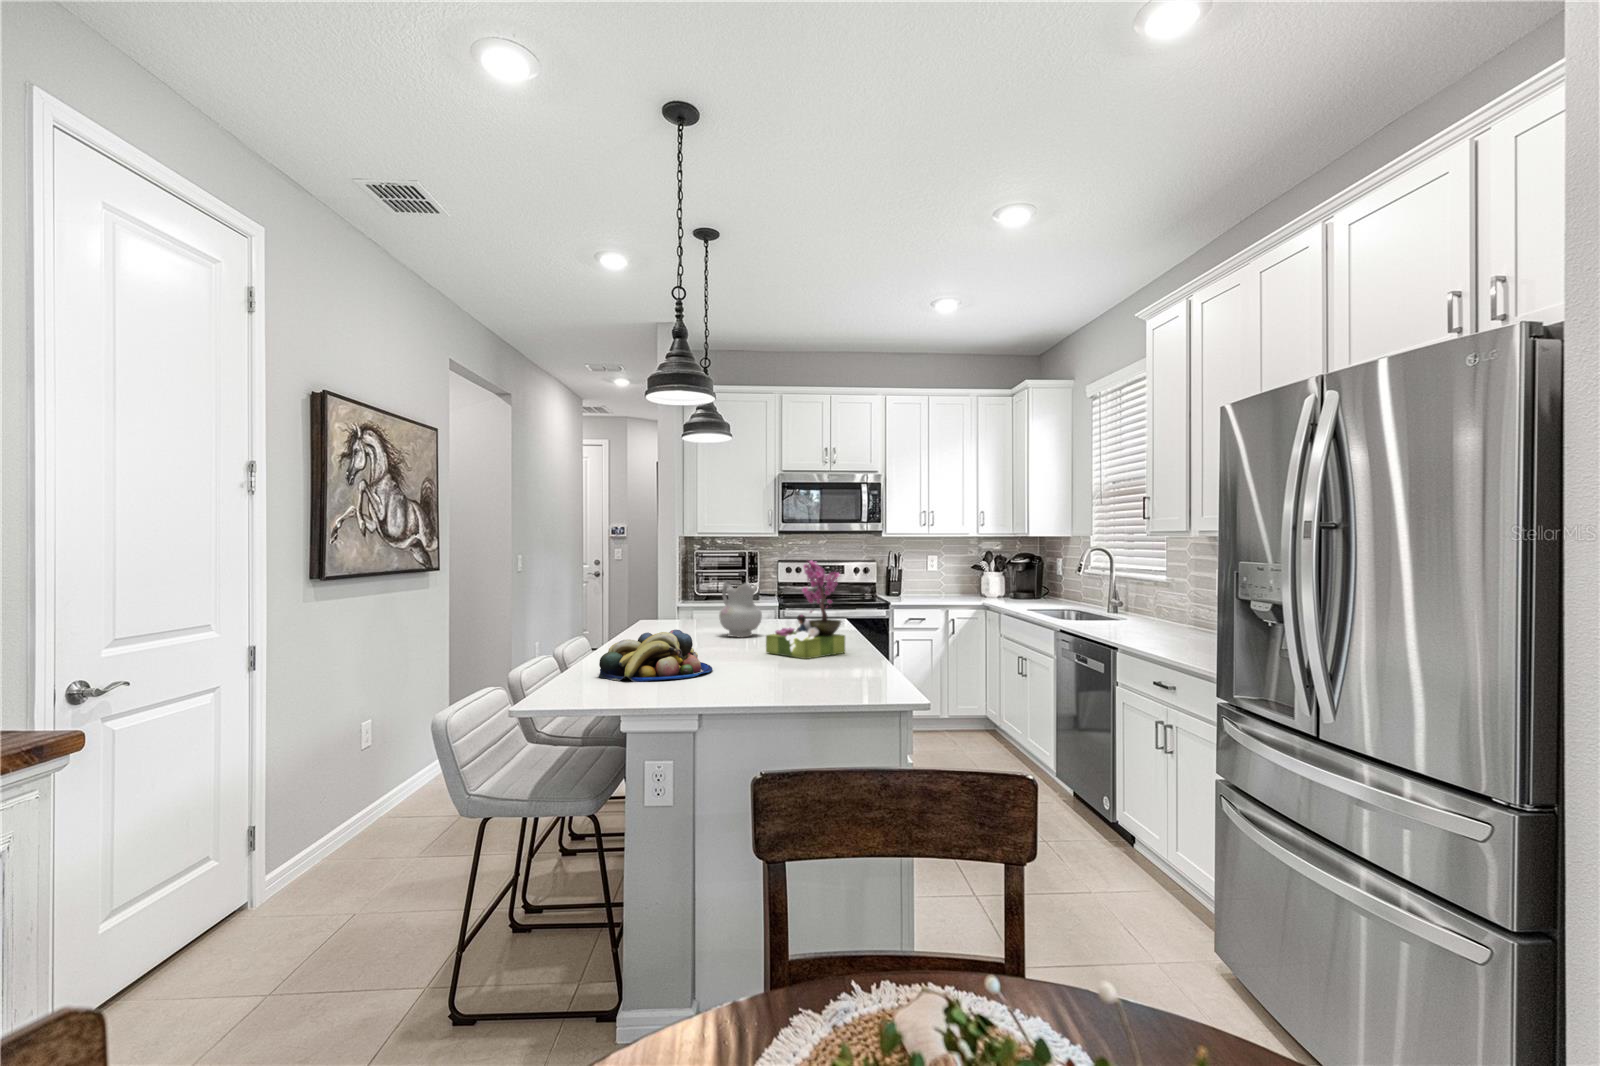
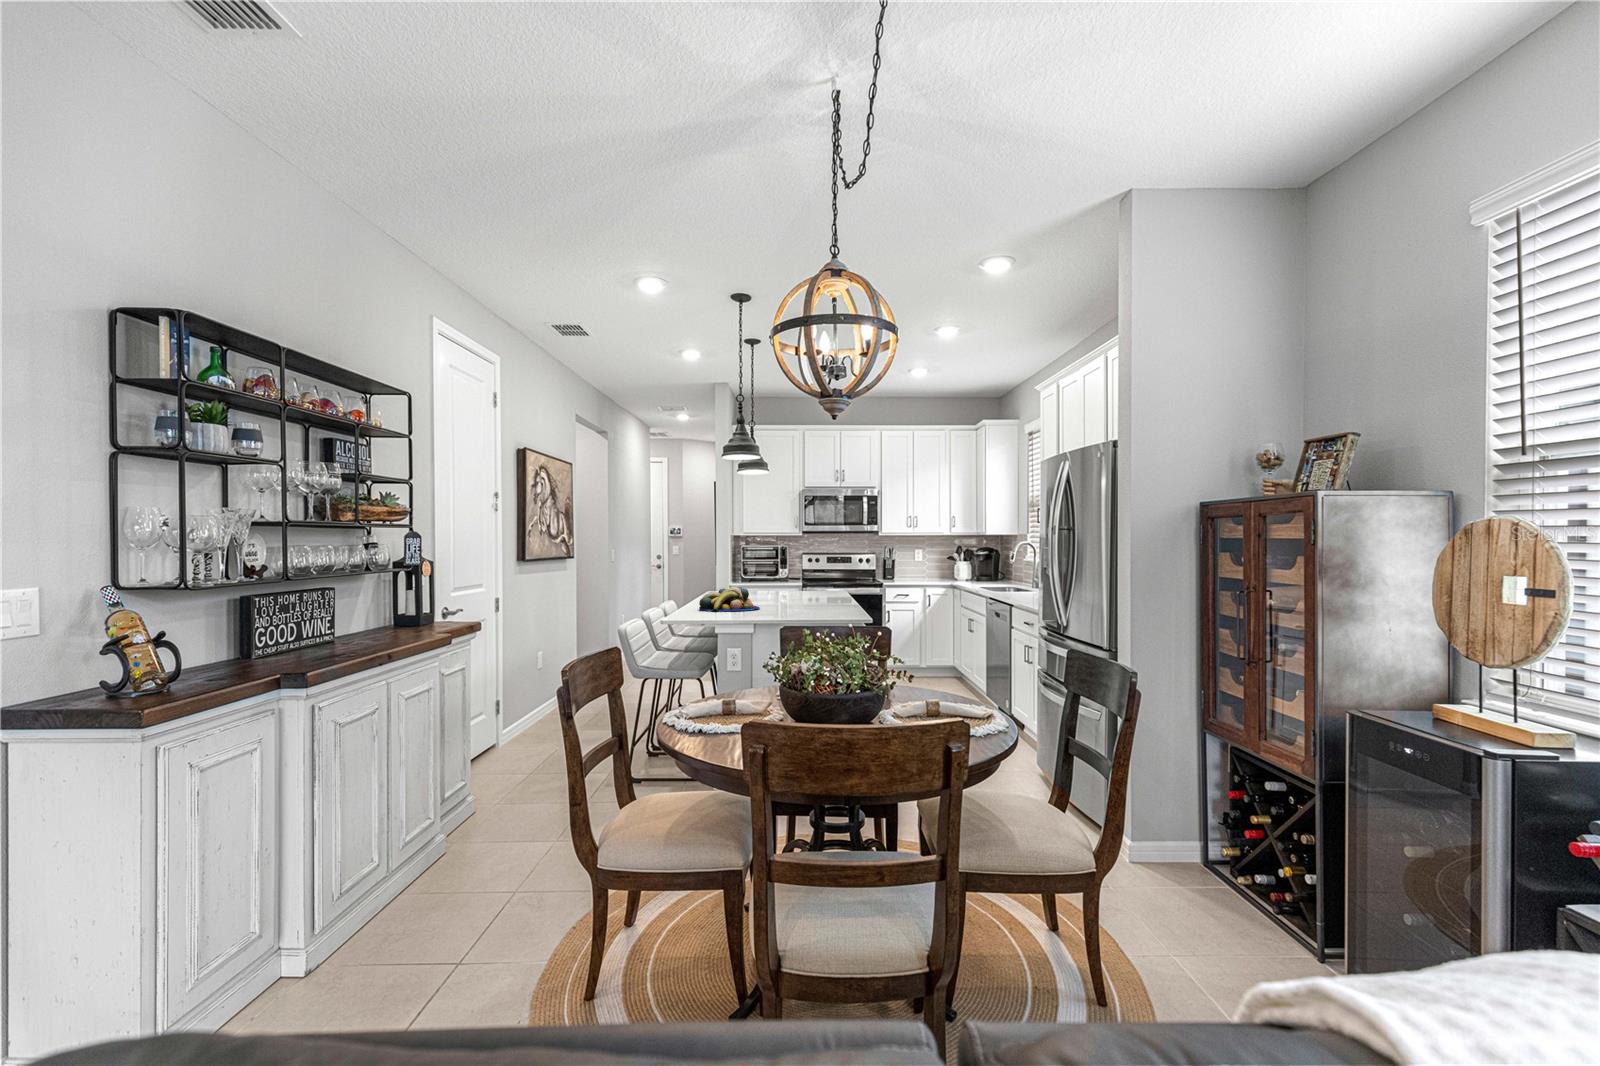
flower arrangement: present [766,560,845,659] -> none [790,548,837,606]
ceramic pitcher: present [719,581,762,638] -> none [762,563,789,599]

